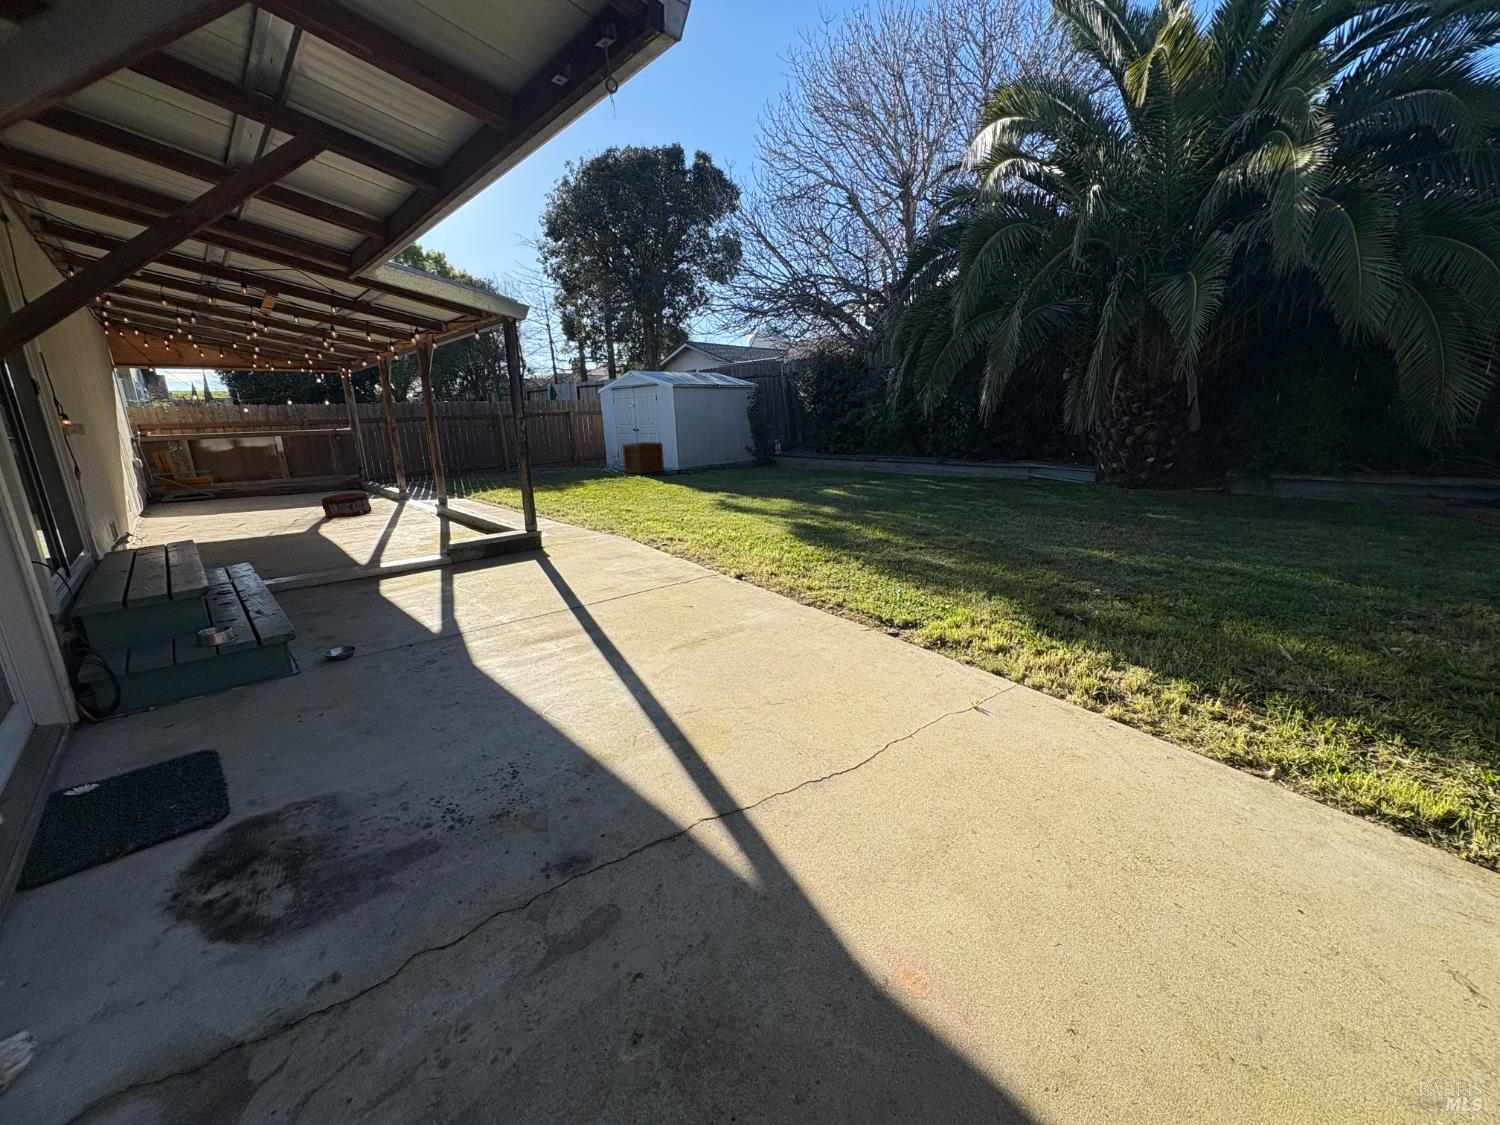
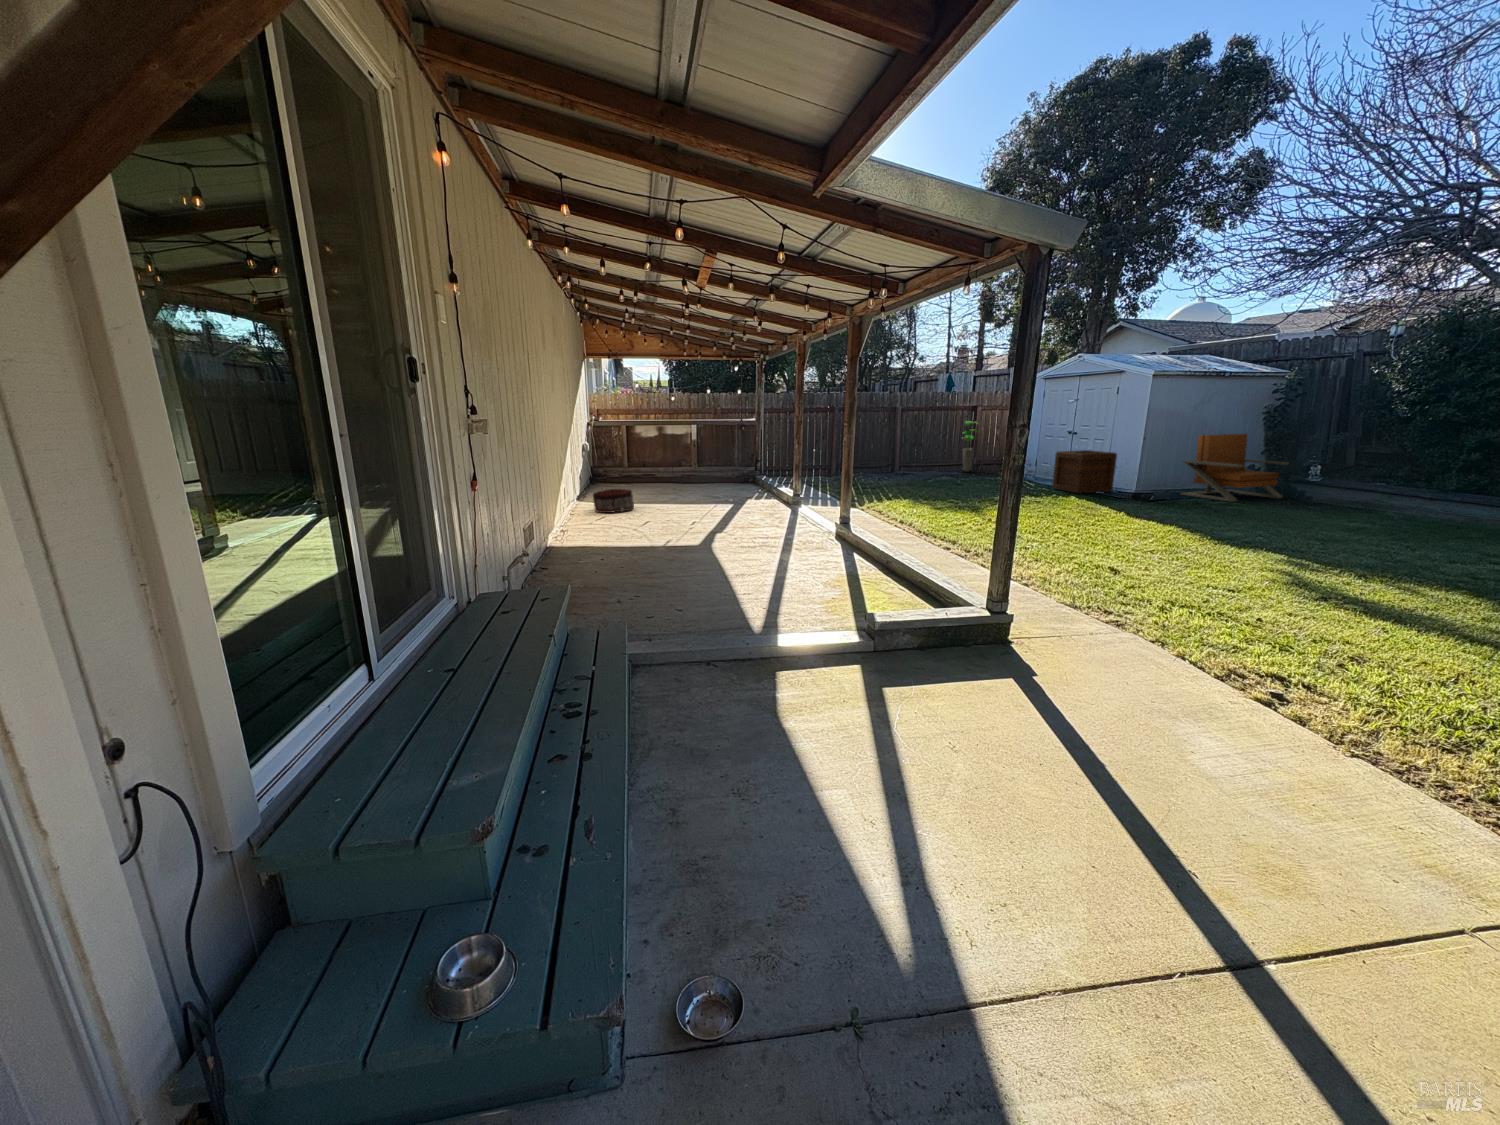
potted plant: none [553,424,572,466] -> present [963,421,978,472]
lounge chair: present [152,451,218,501] -> present [1181,434,1289,502]
pouf: present [322,493,372,518] -> present [593,489,634,513]

